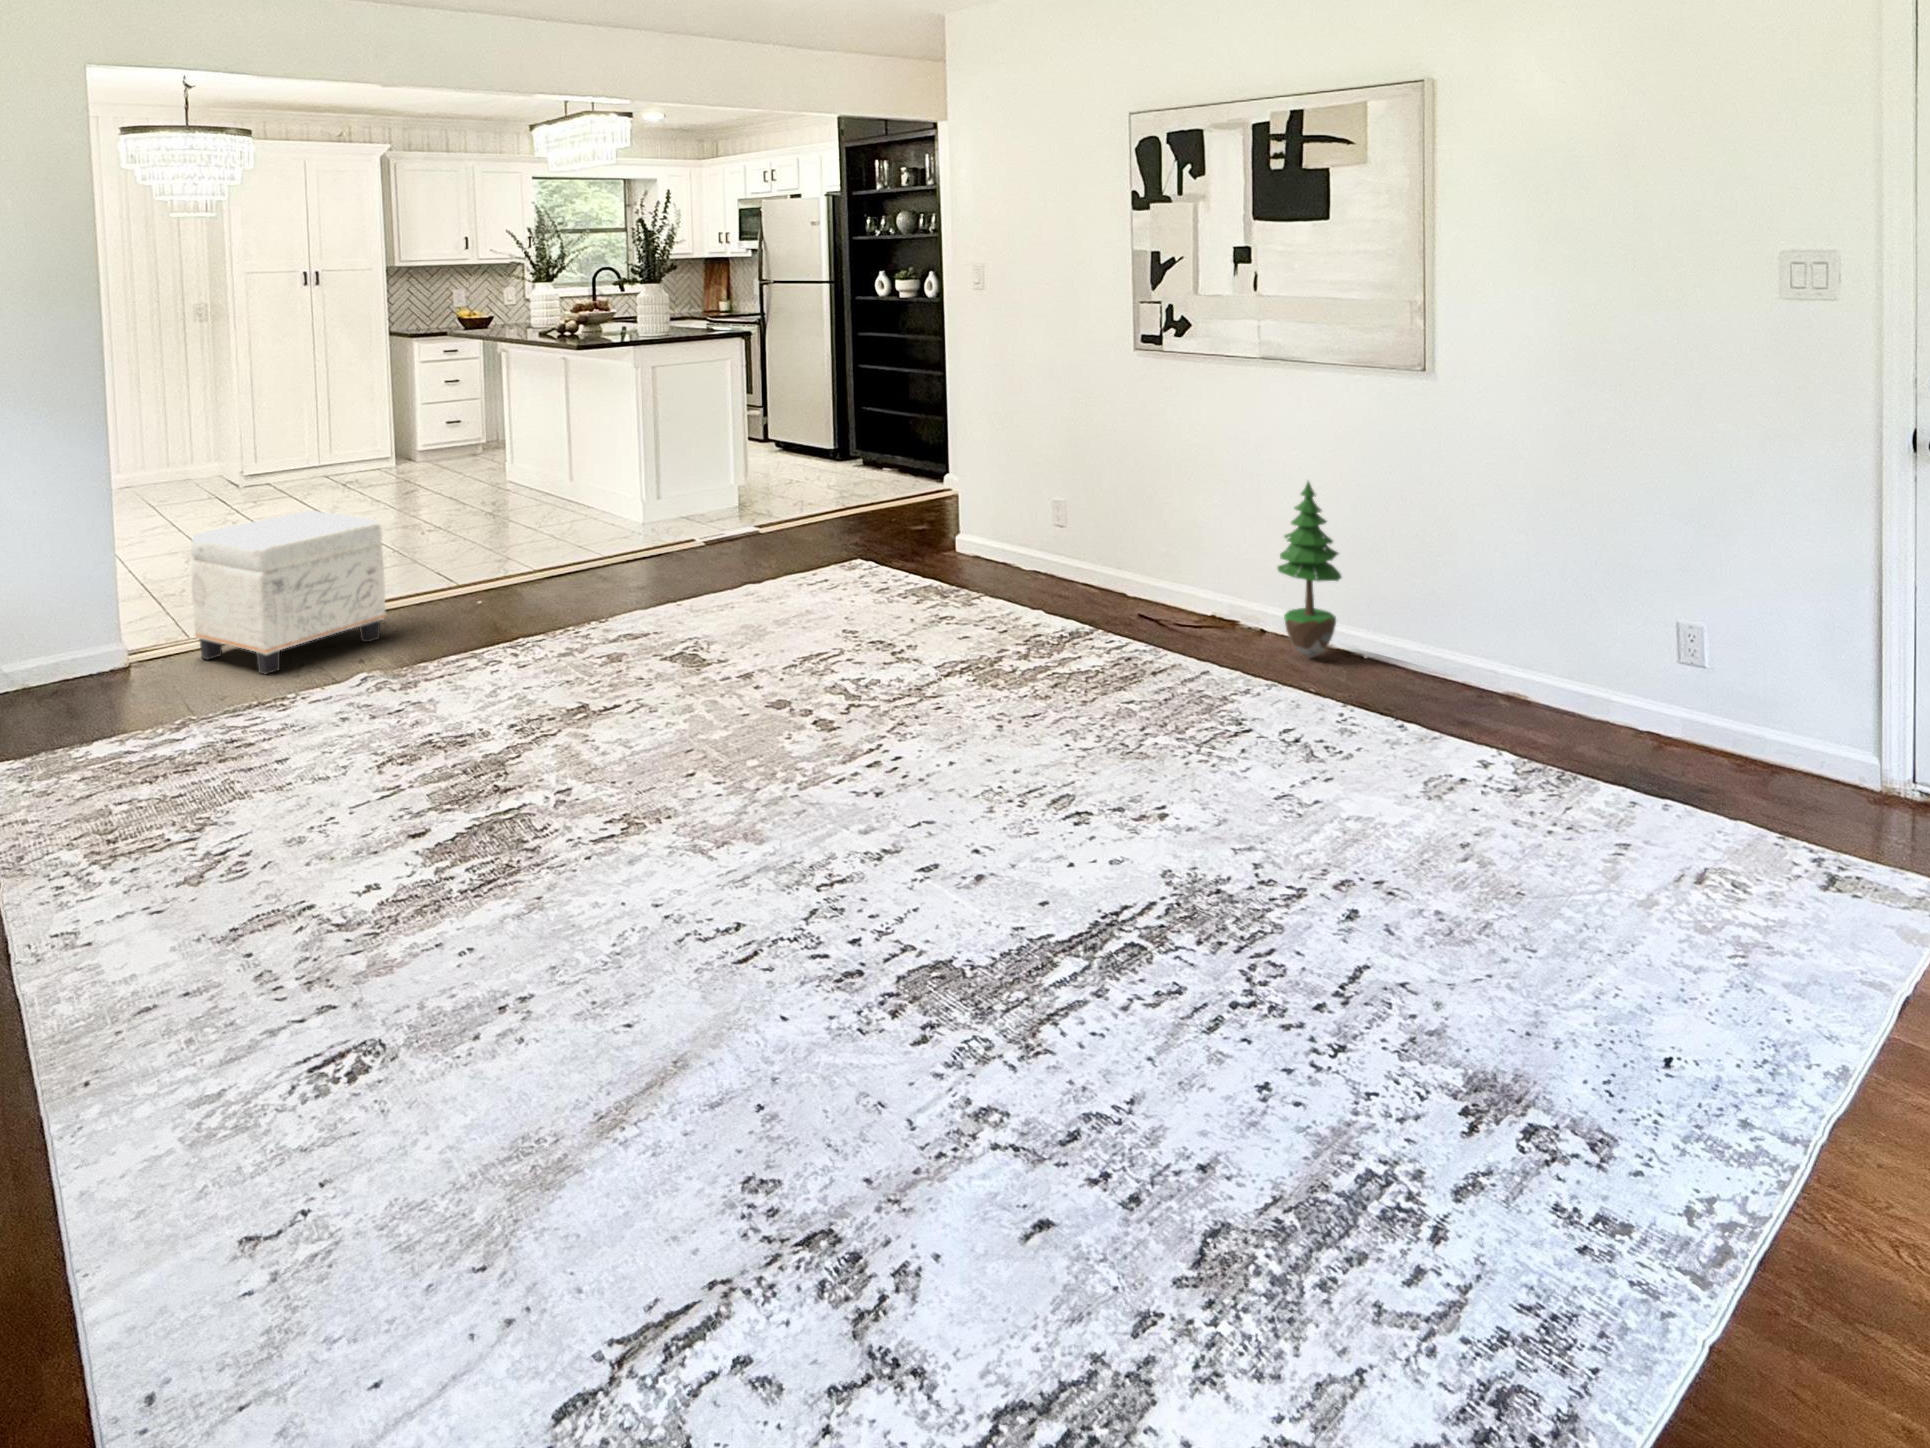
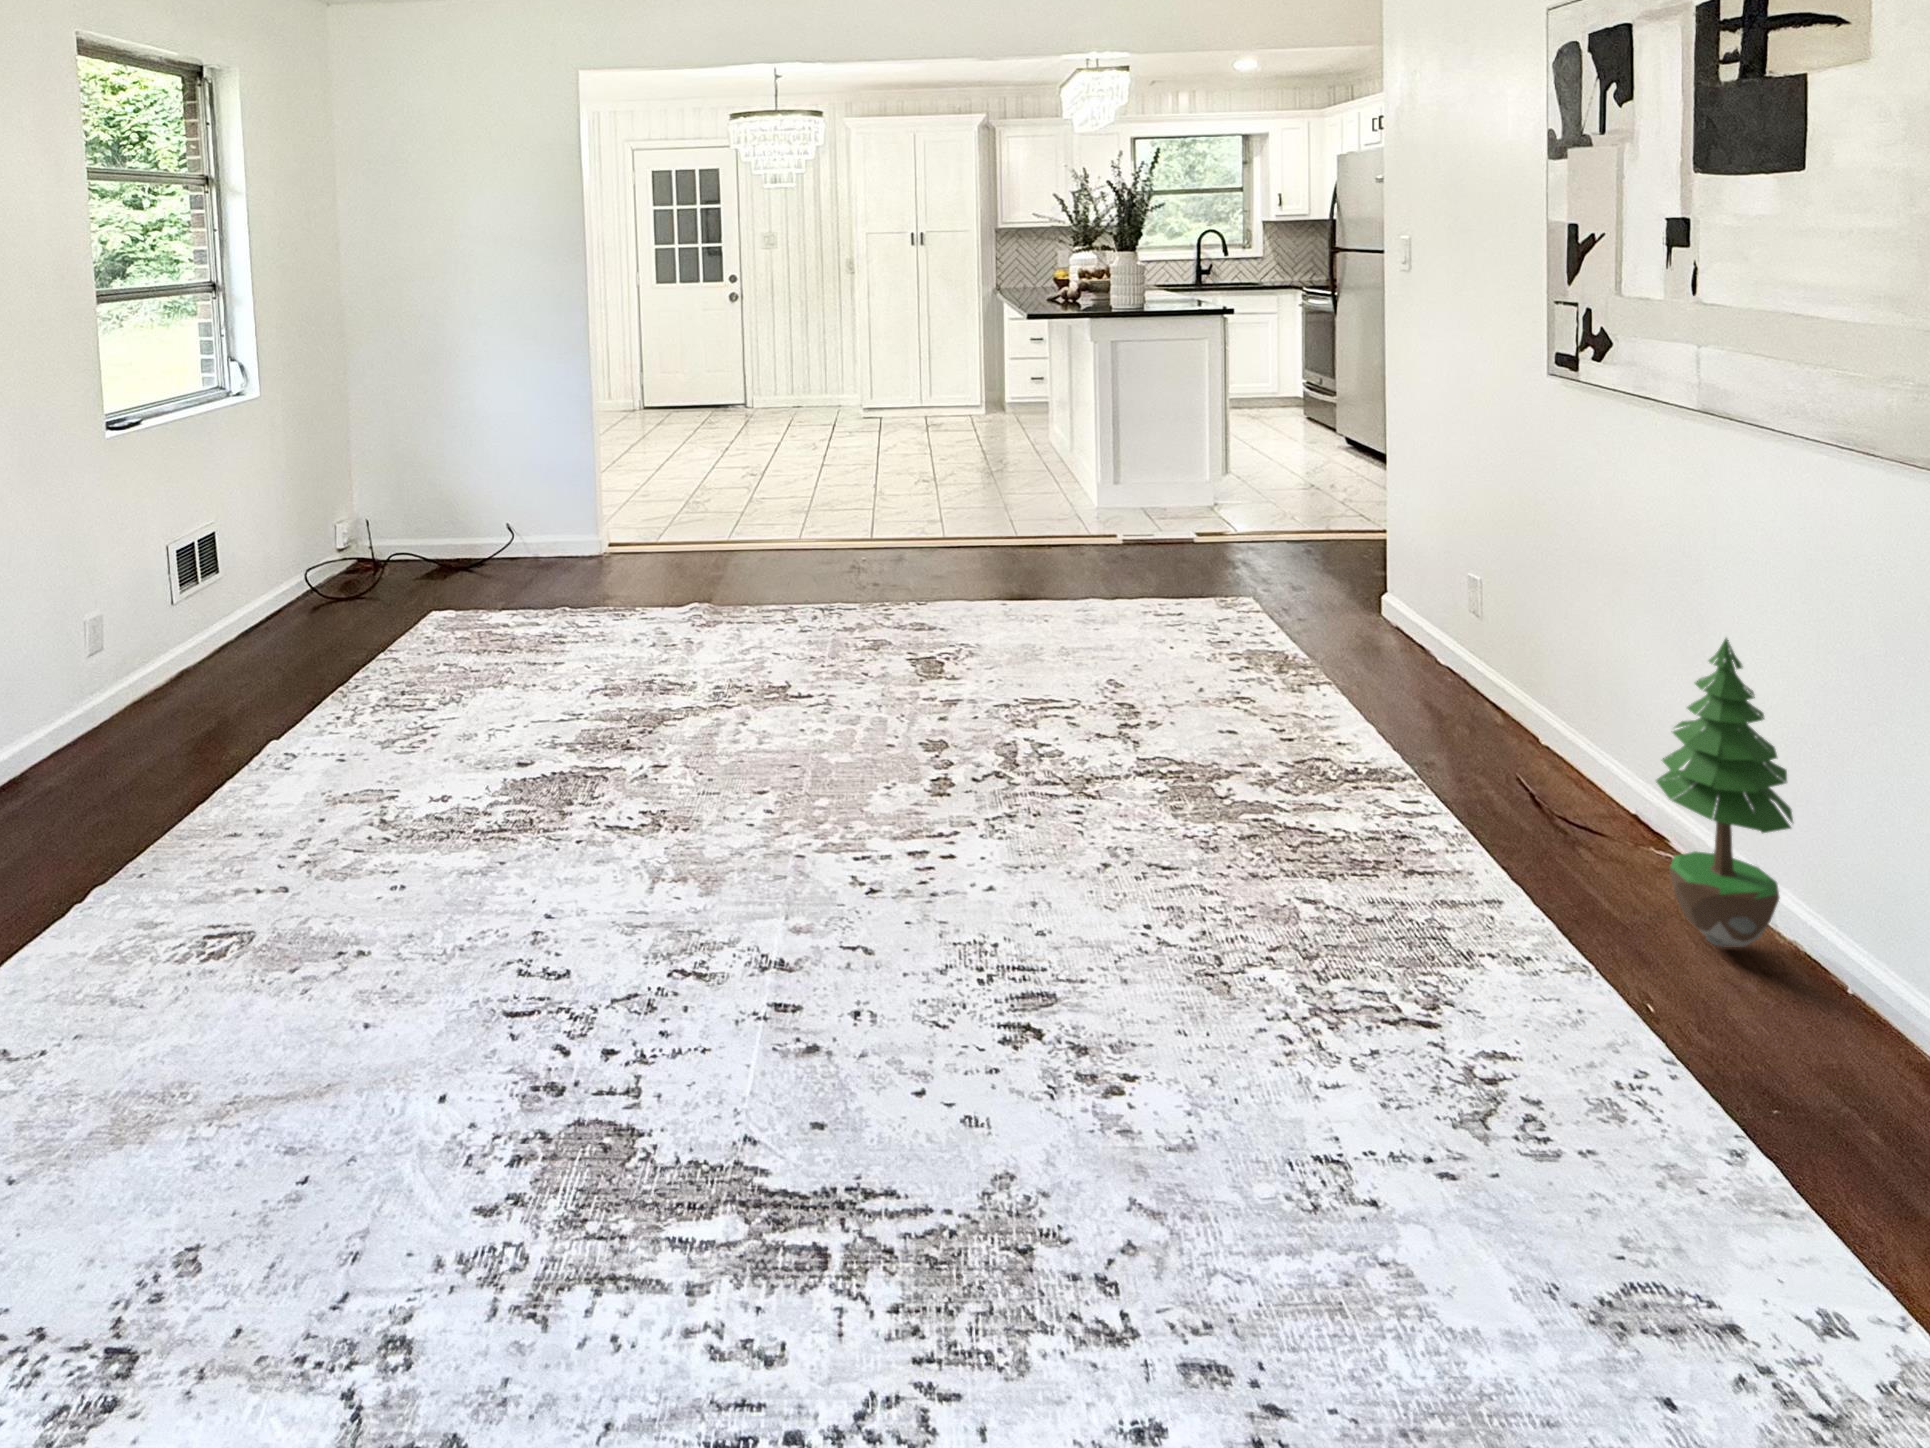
ottoman: present [191,511,385,674] -> none [630,450,754,587]

